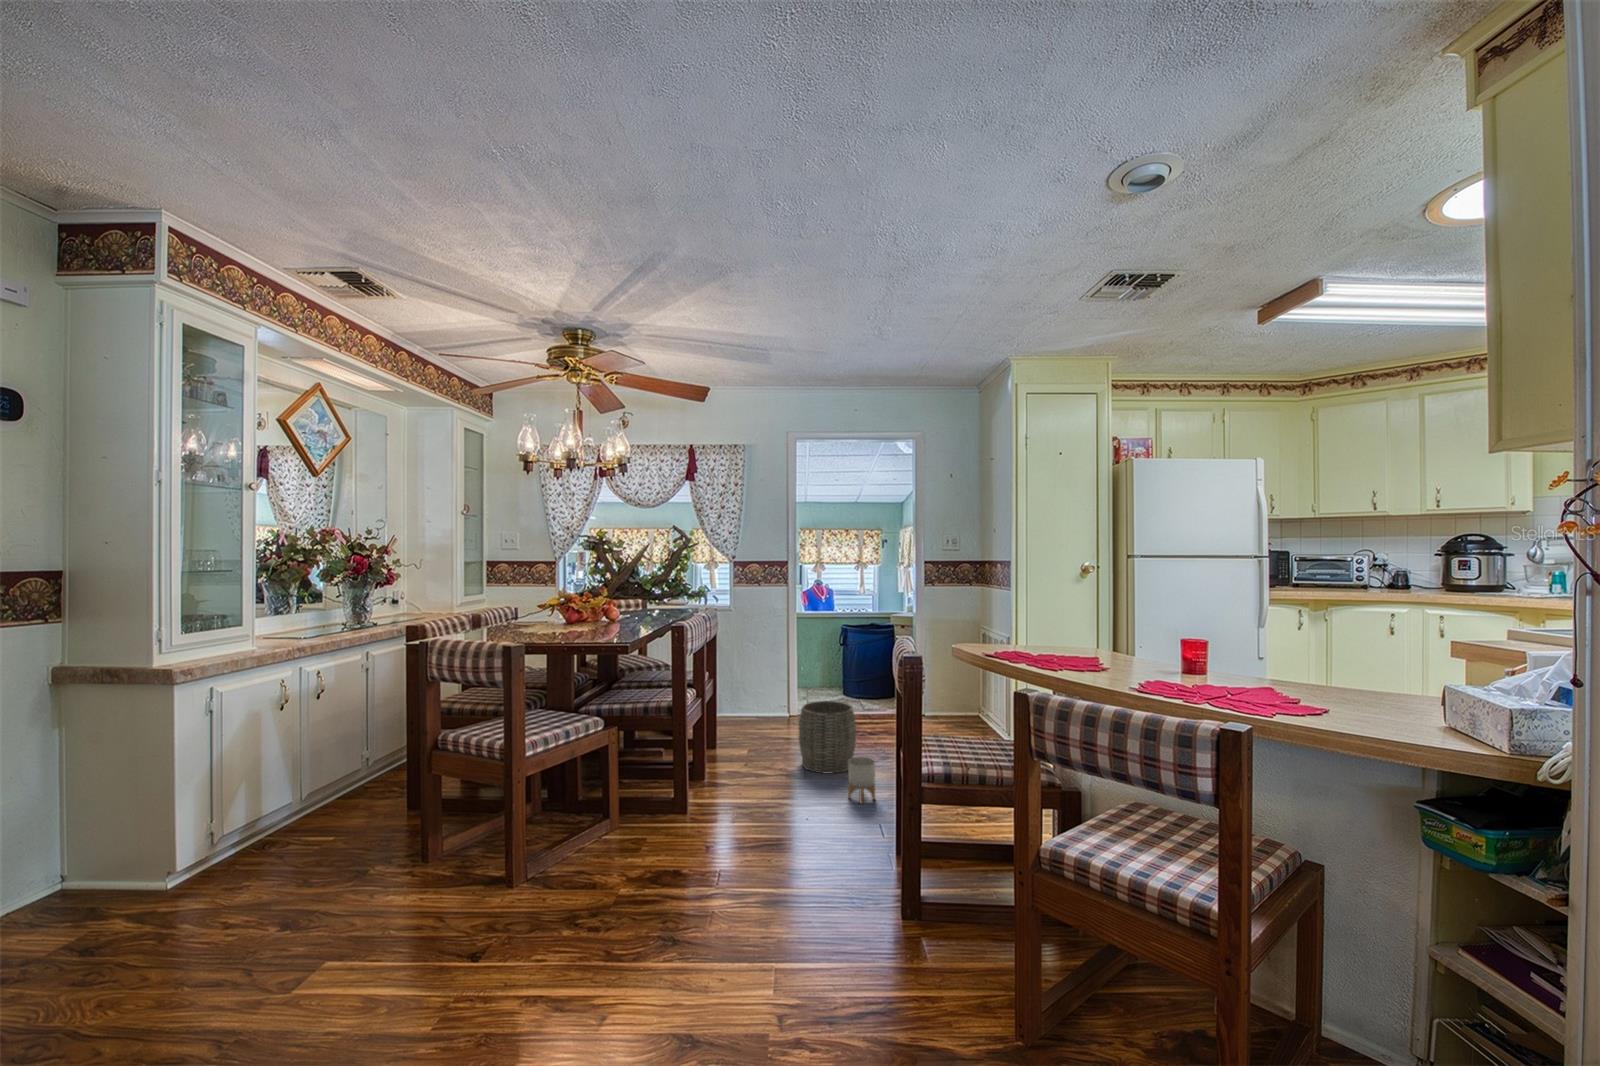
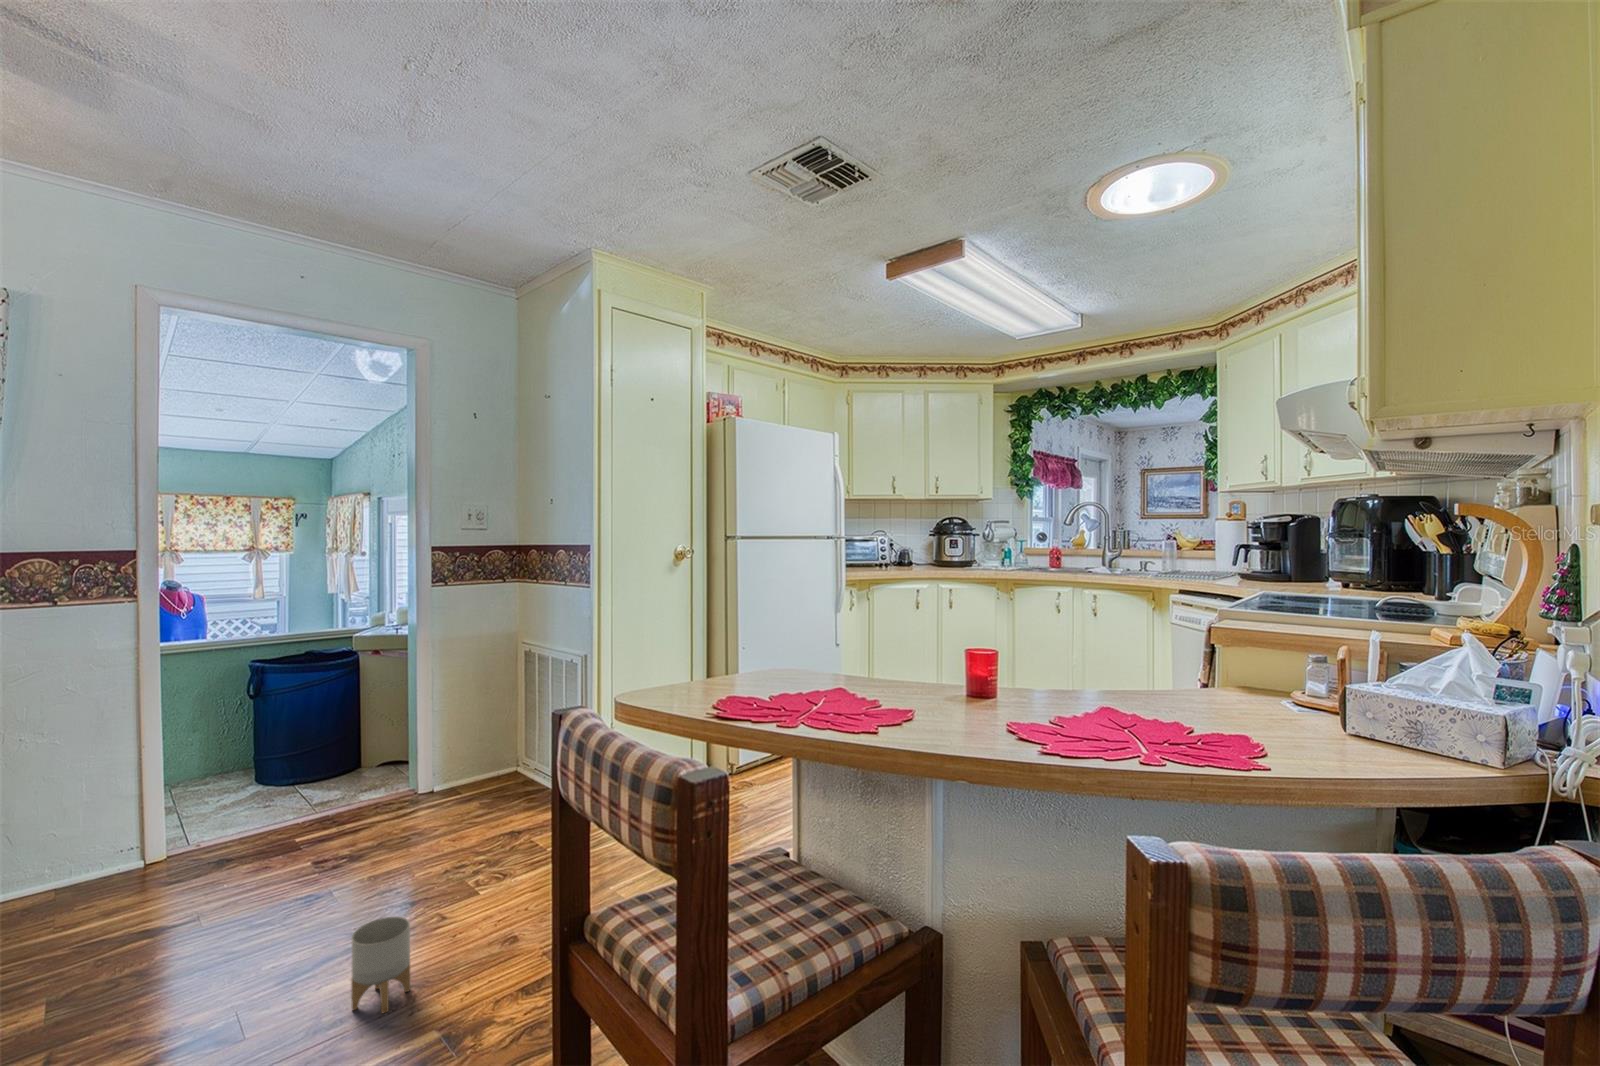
woven basket: present [799,701,856,773] -> none [204,818,341,978]

